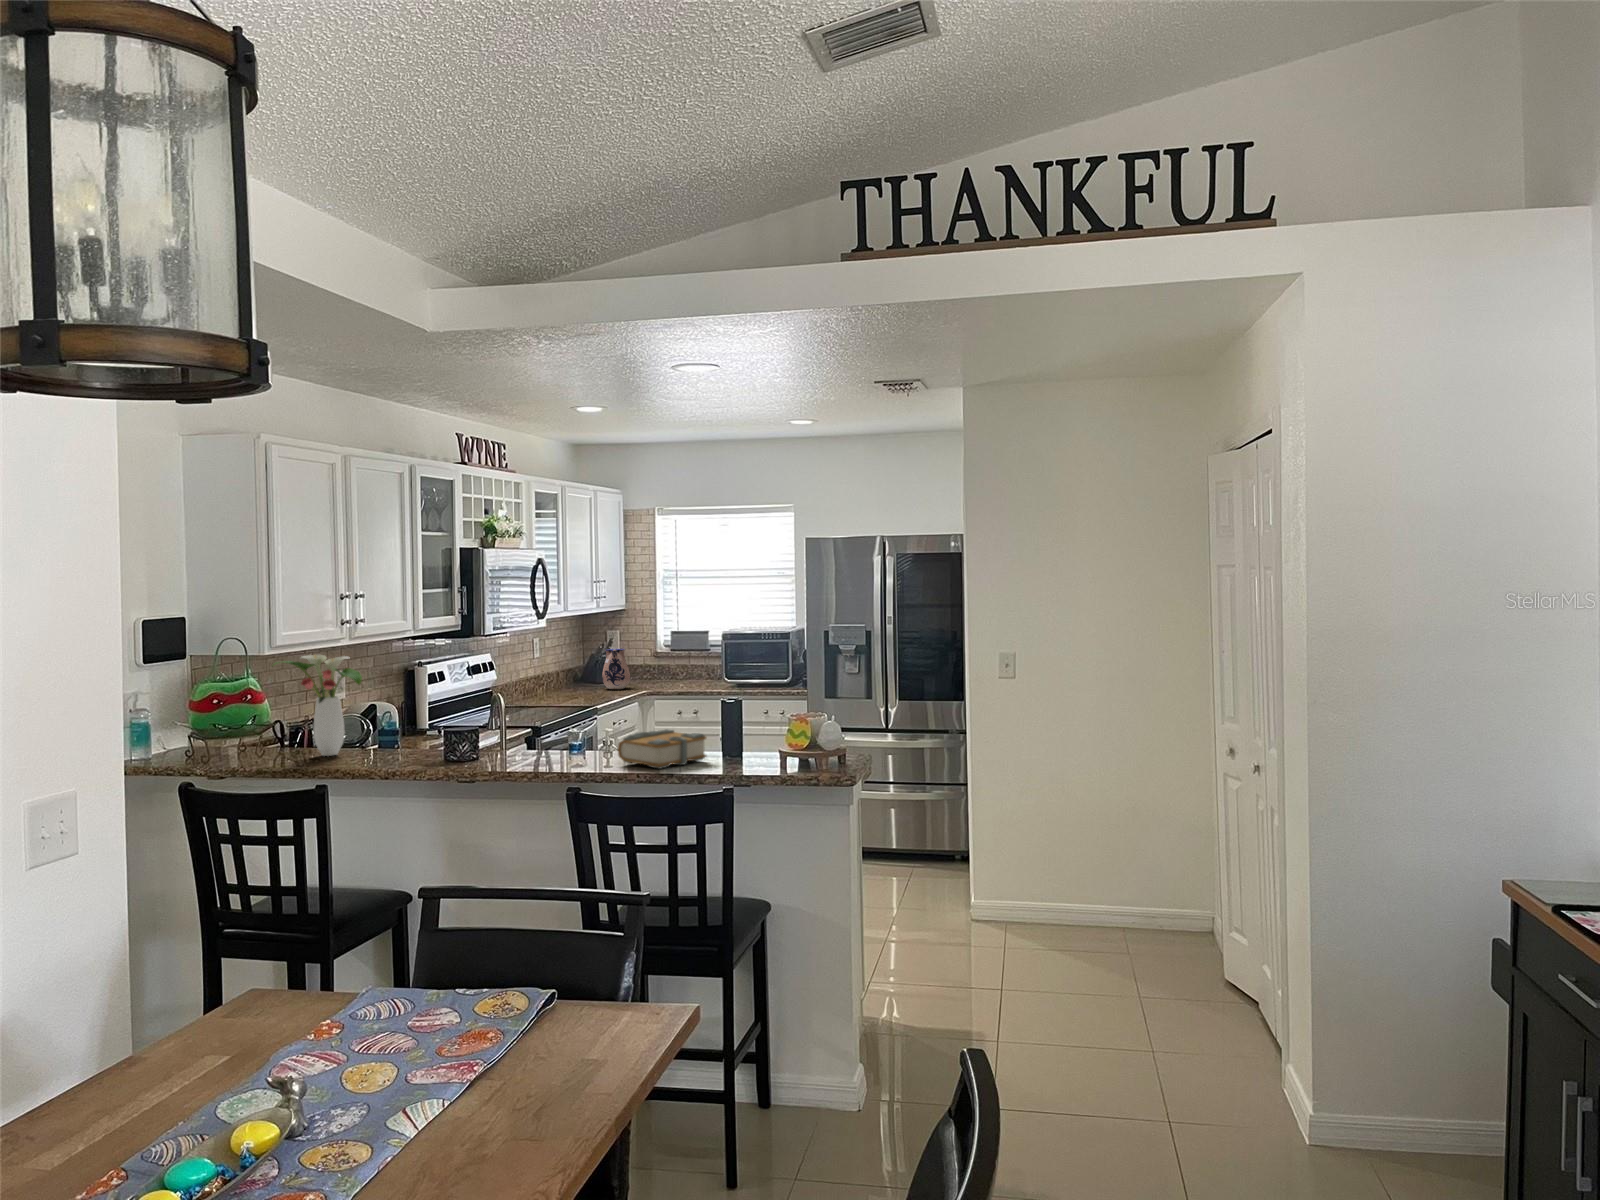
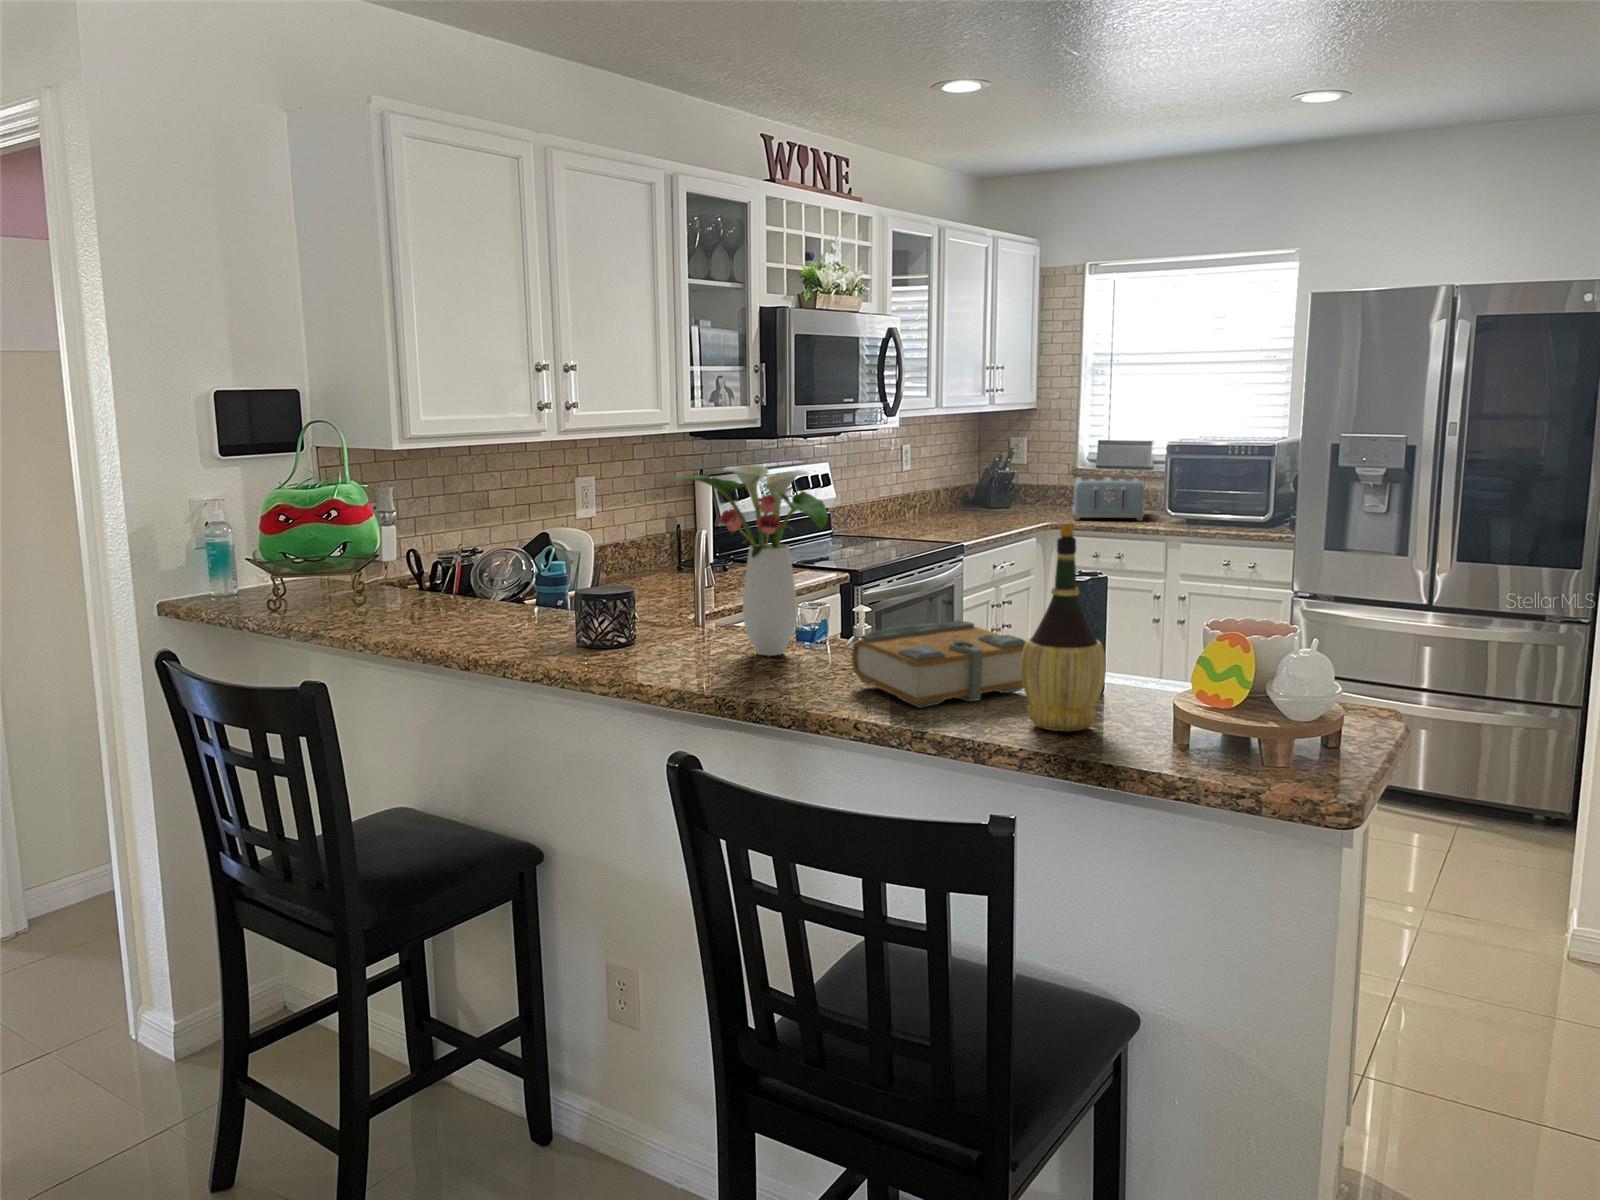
ceramic pitcher: present [602,649,630,689] -> none [994,462,1033,518]
flower arrangement: present [272,655,362,756] -> present [669,465,828,656]
toaster: none [656,657,709,688] -> present [1072,477,1144,521]
wine bottle: none [710,675,748,770] -> present [1021,523,1106,731]

